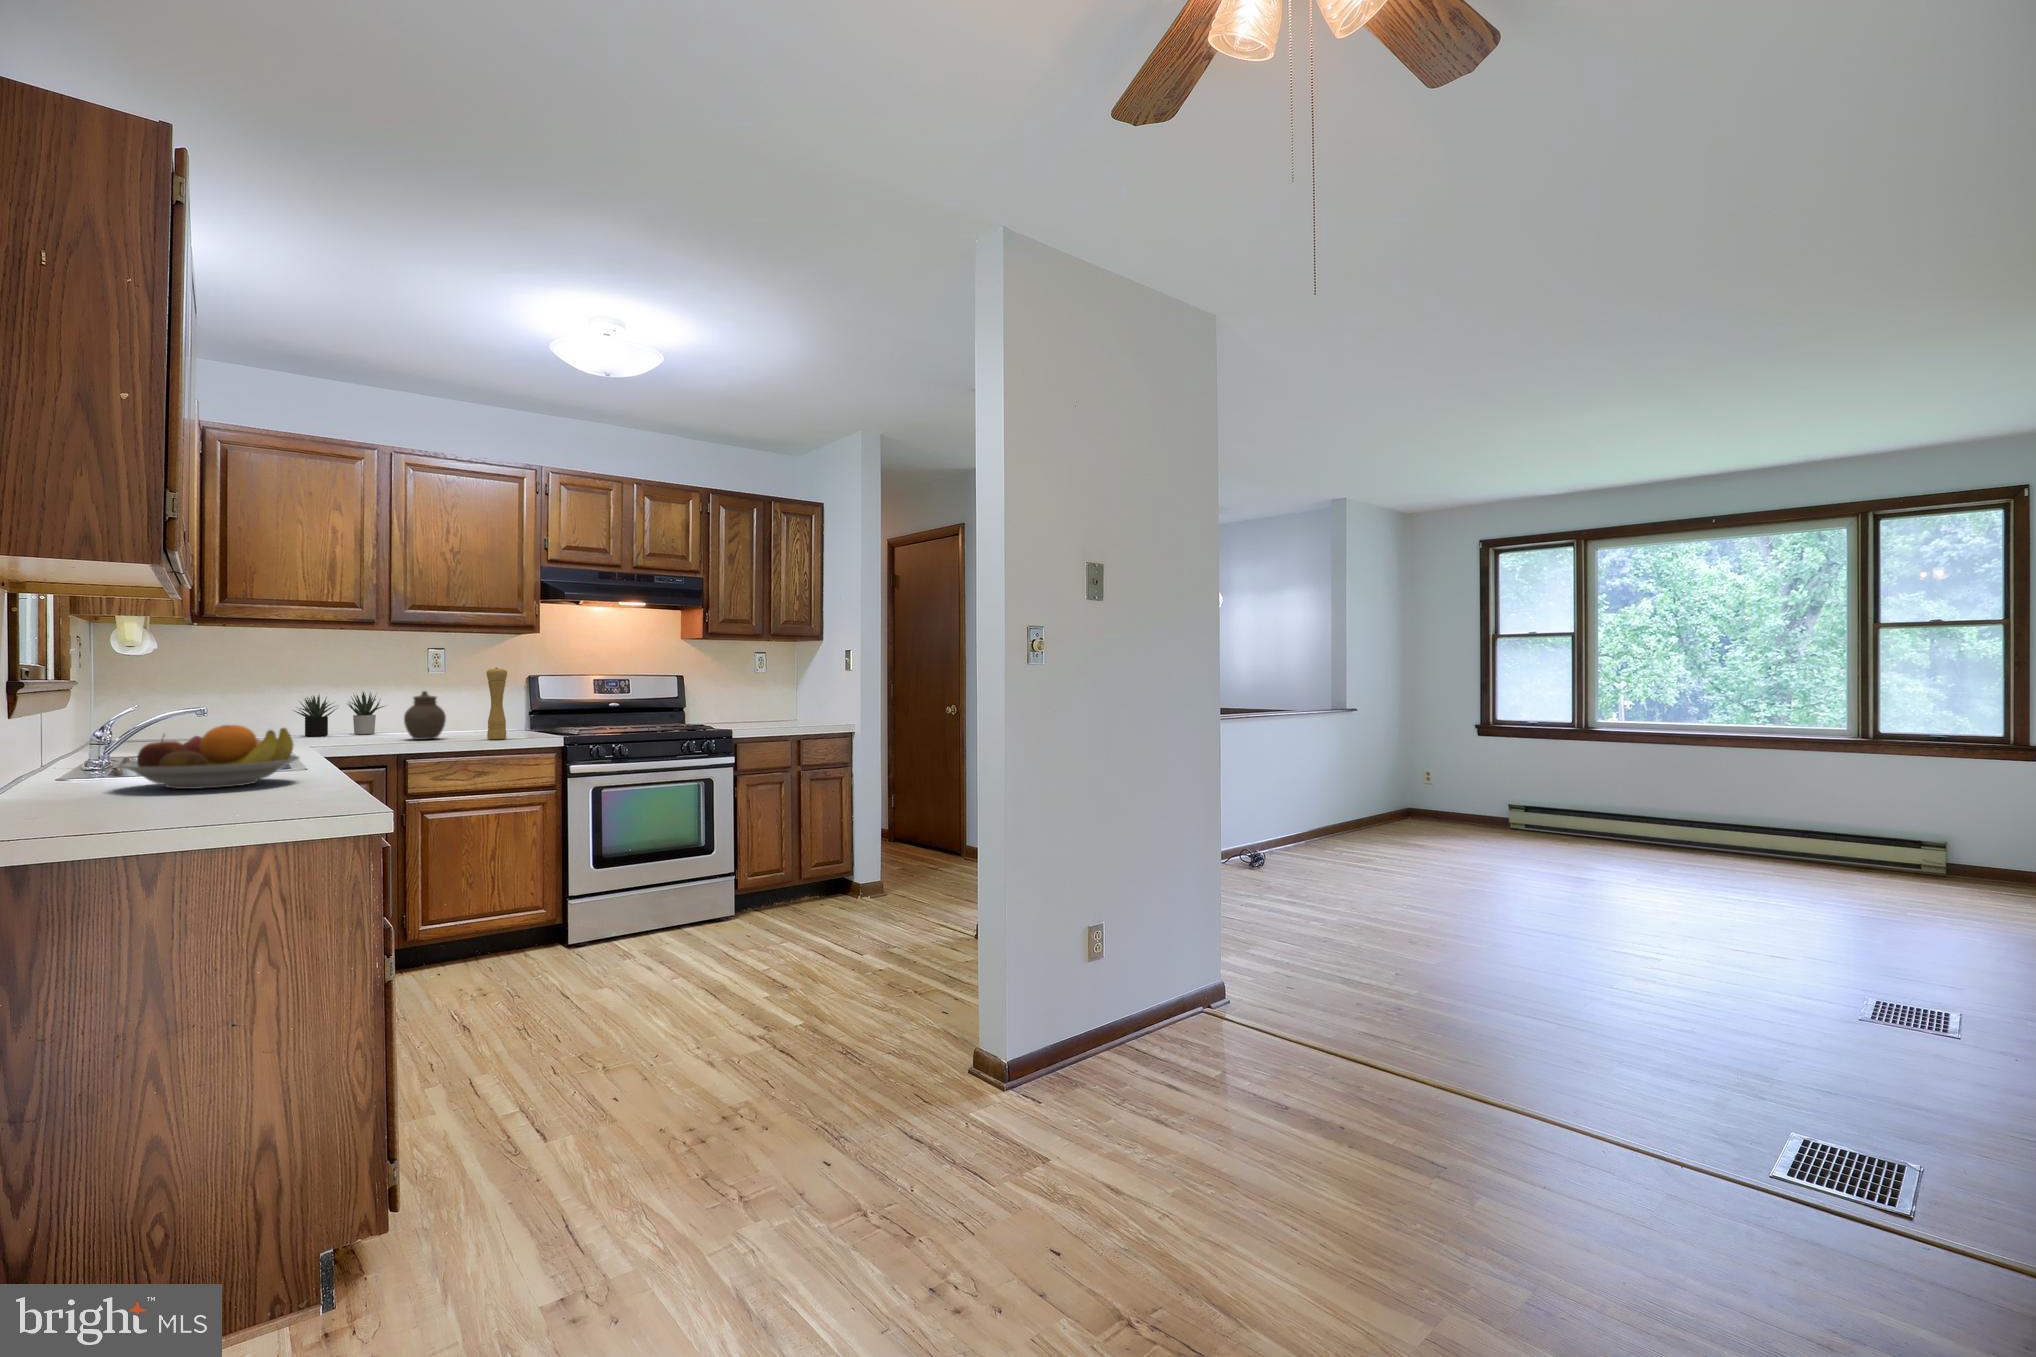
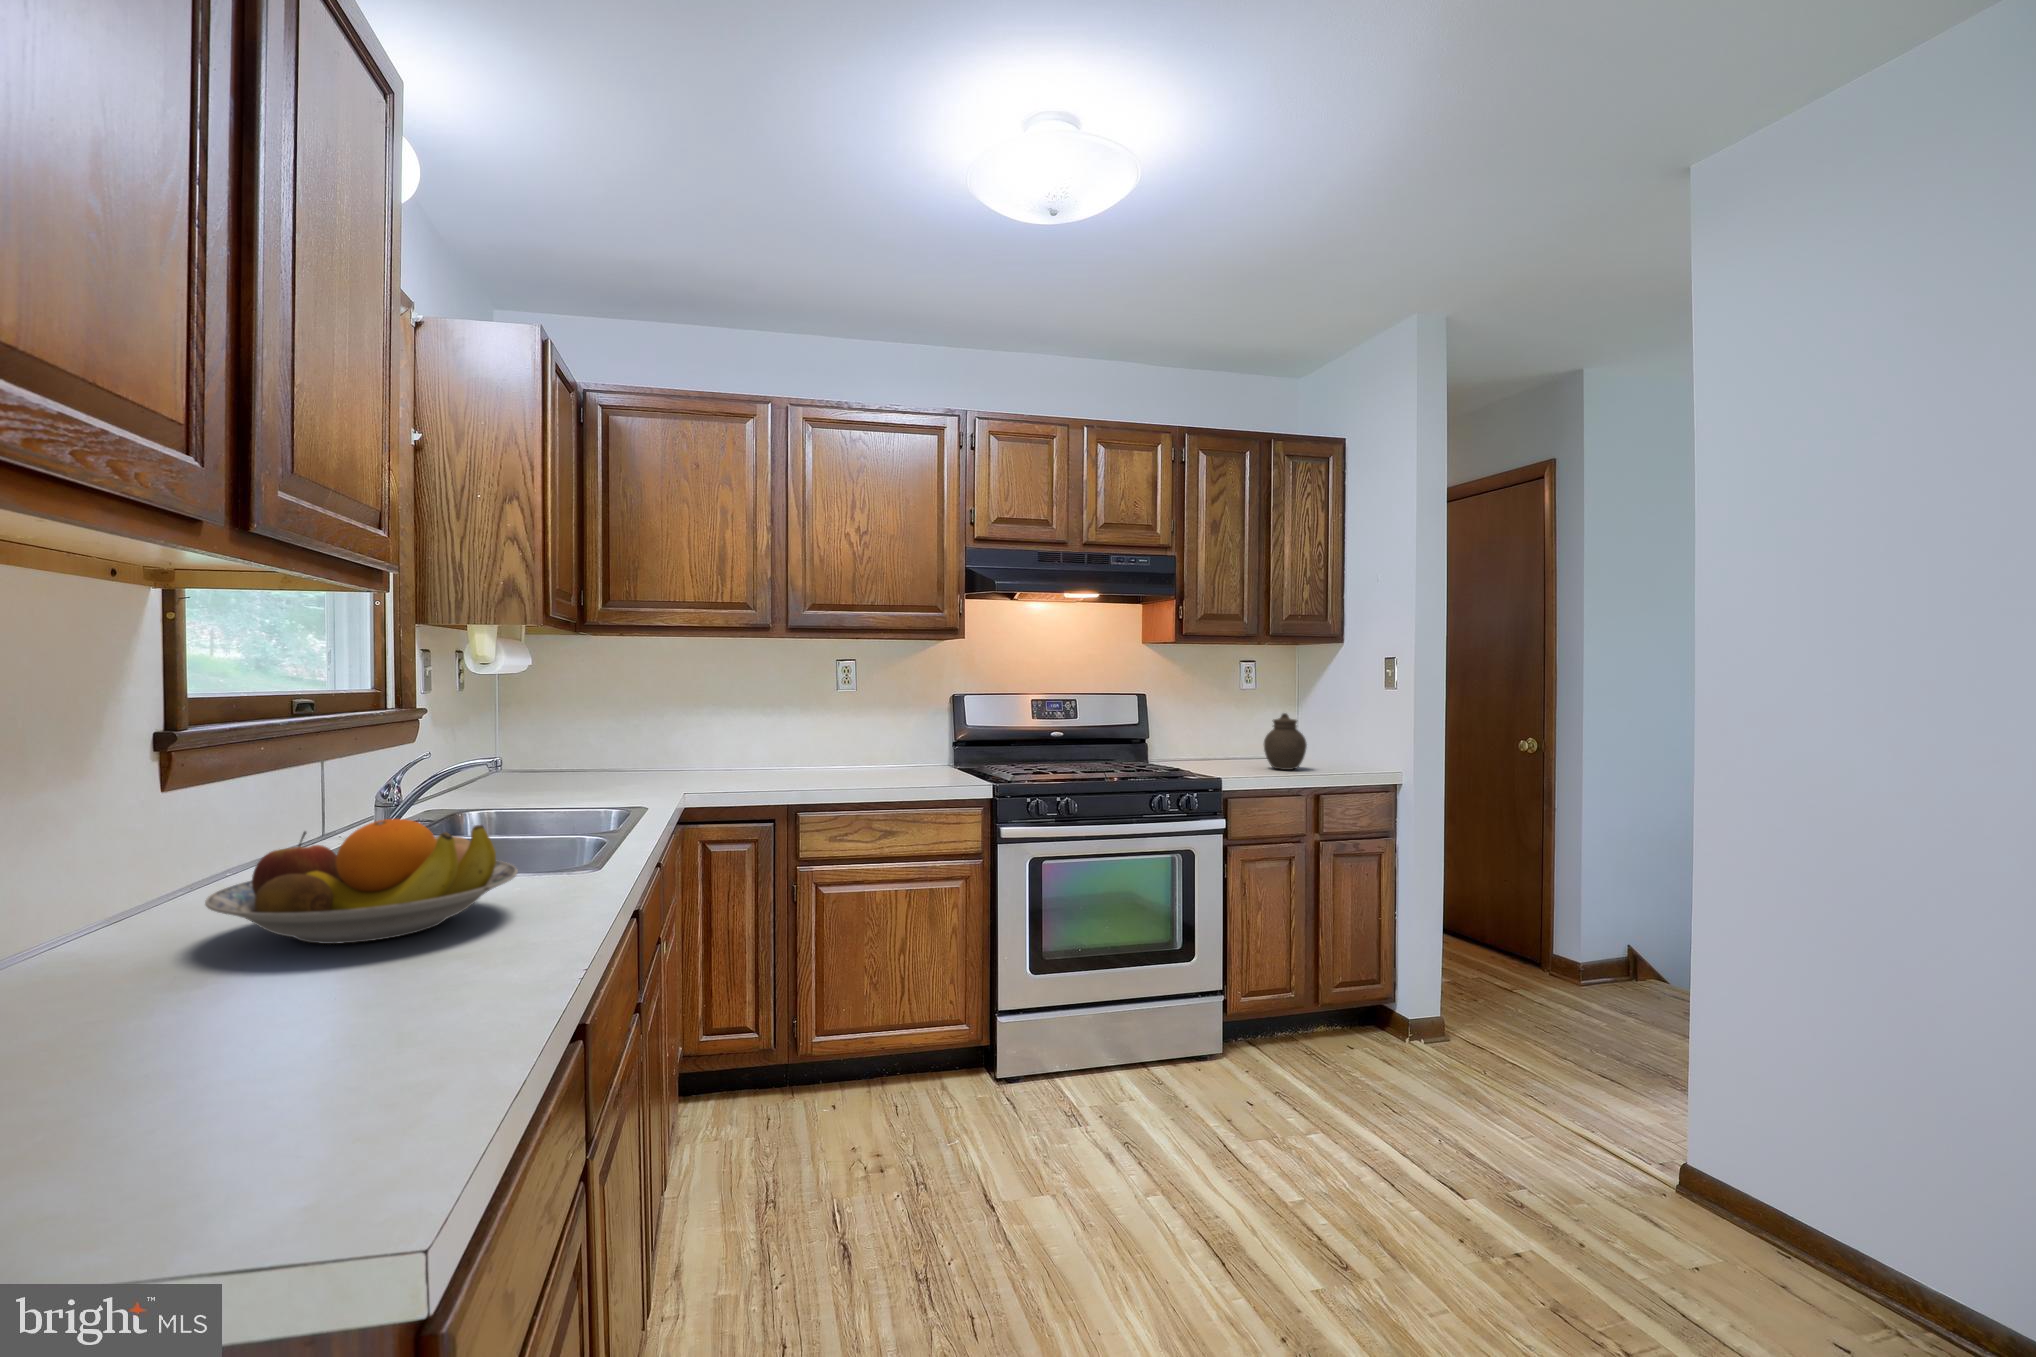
pepper mill: present [487,668,507,739] -> none [894,687,920,787]
jar: present [404,691,446,740] -> present [1264,713,1307,770]
succulent plant: present [293,692,384,736] -> none [687,712,793,772]

